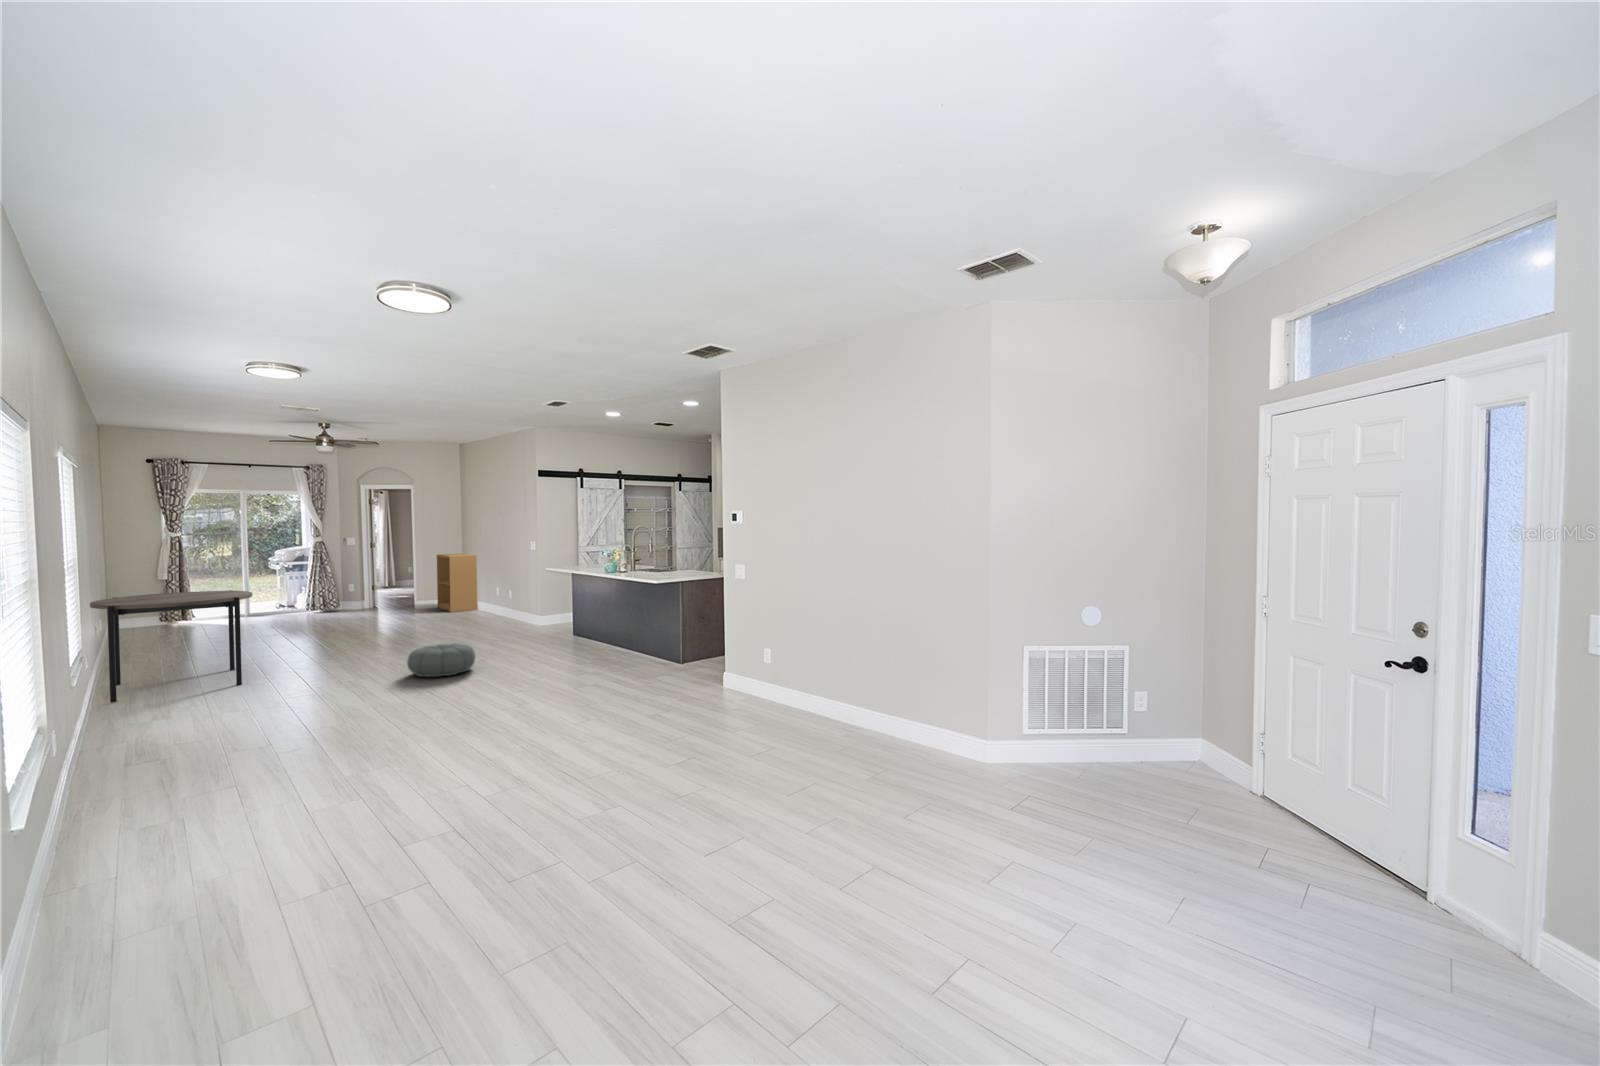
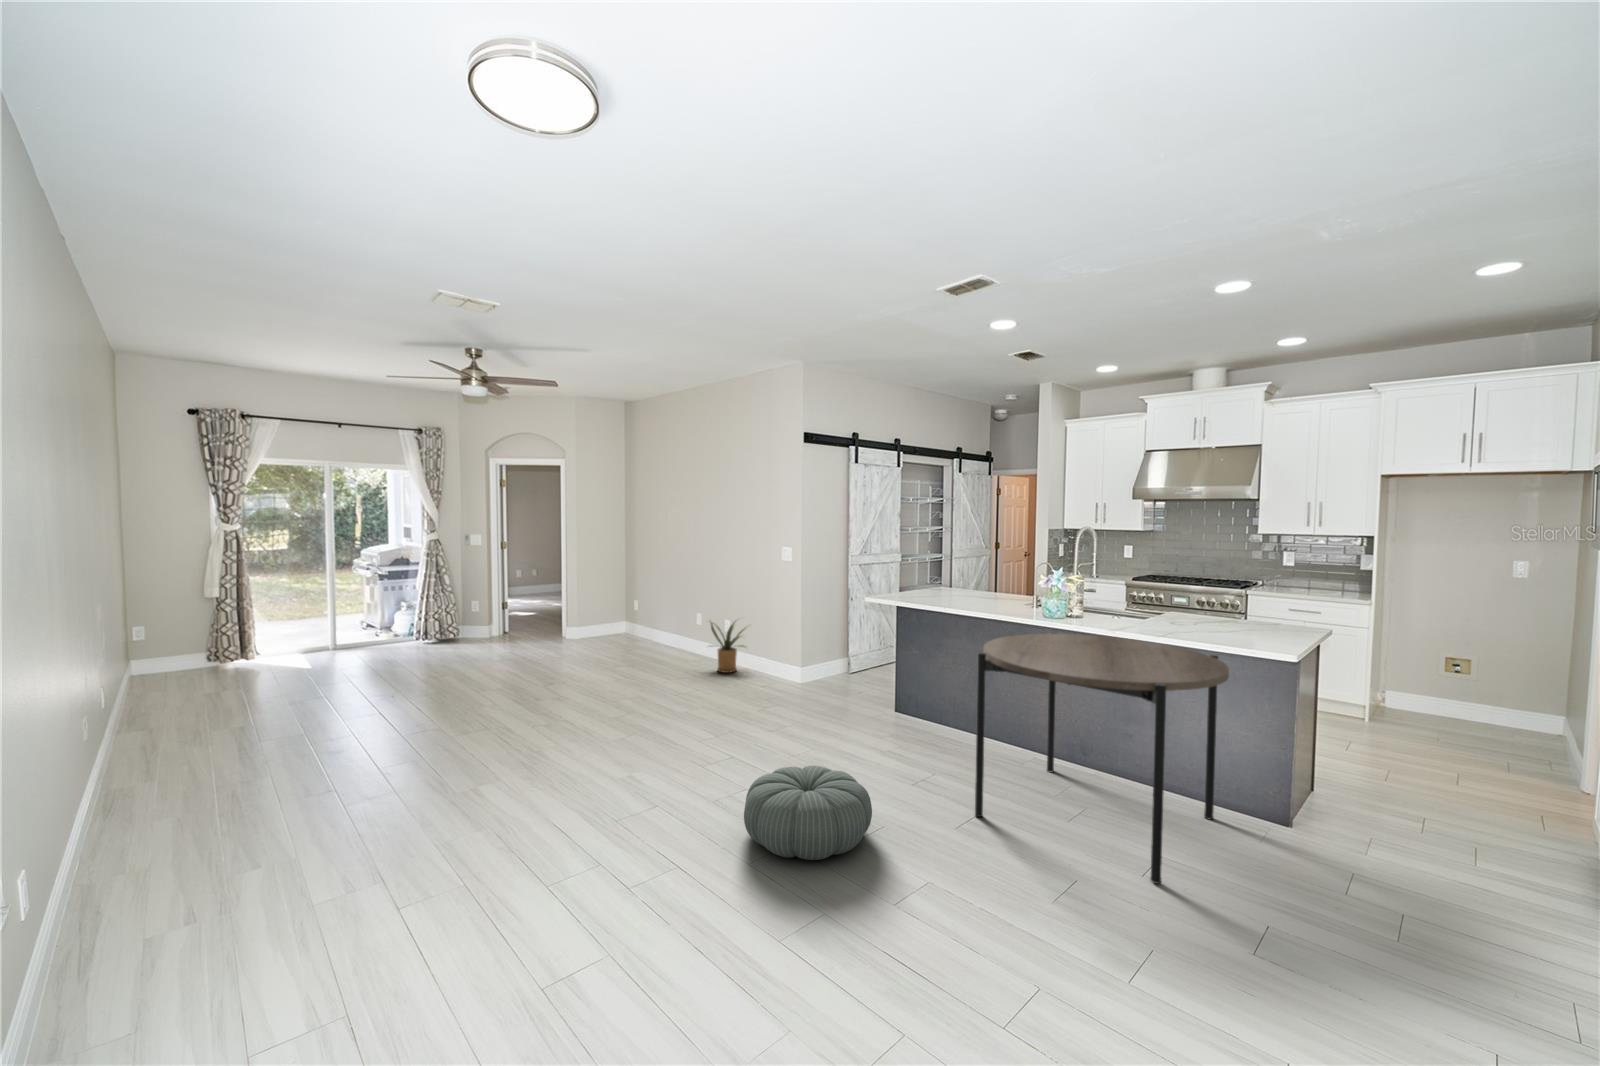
bookshelf: present [437,554,478,612] -> none [596,559,659,647]
house plant: none [486,587,519,622] -> present [710,620,746,673]
dining table: present [90,590,252,703] -> present [975,632,1229,884]

